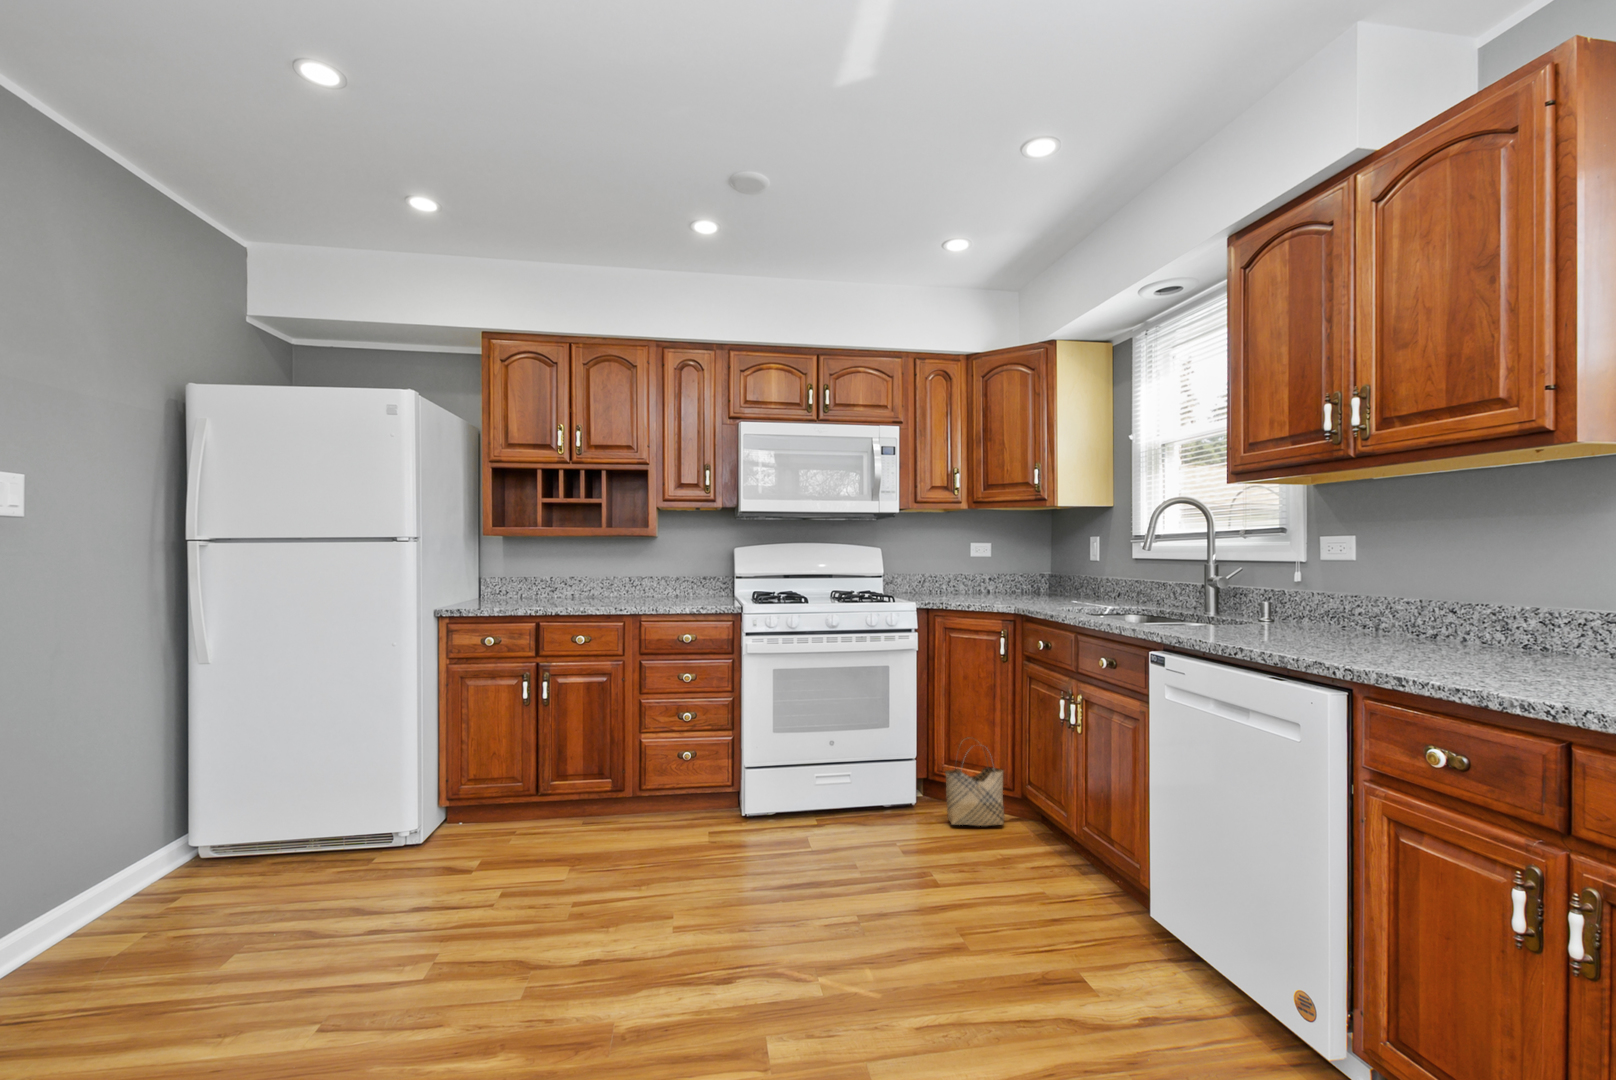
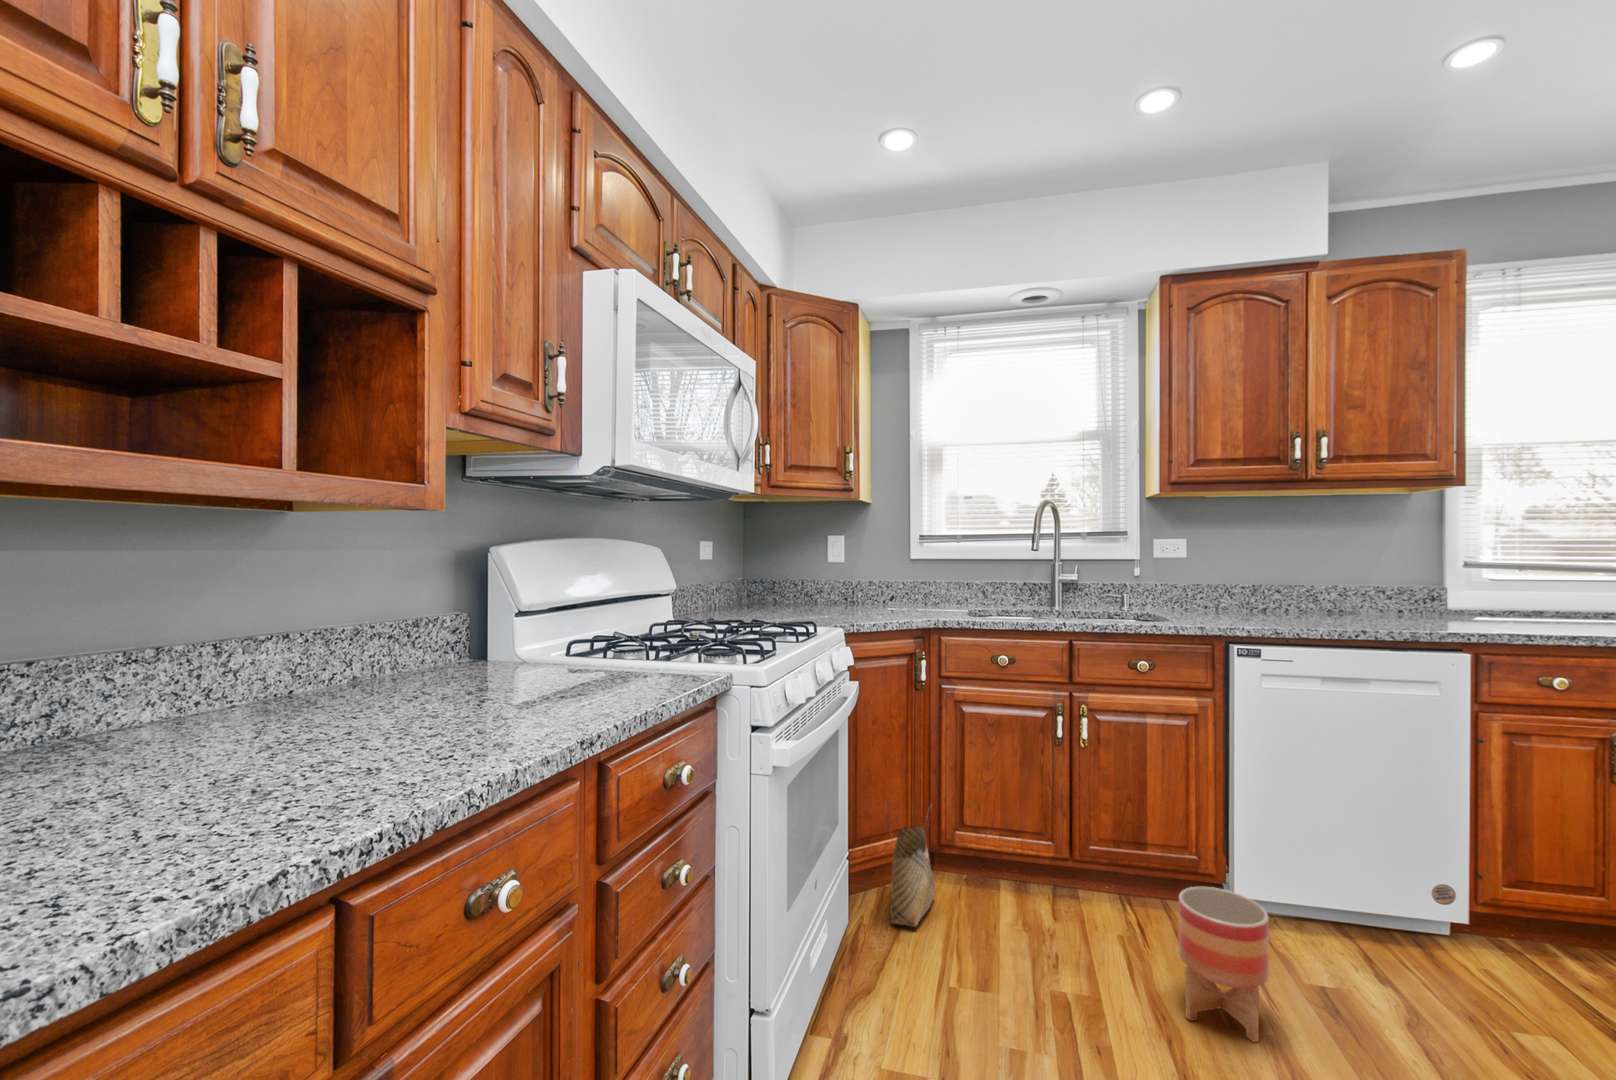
planter: none [964,832,1030,950] -> present [1178,887,1269,1042]

